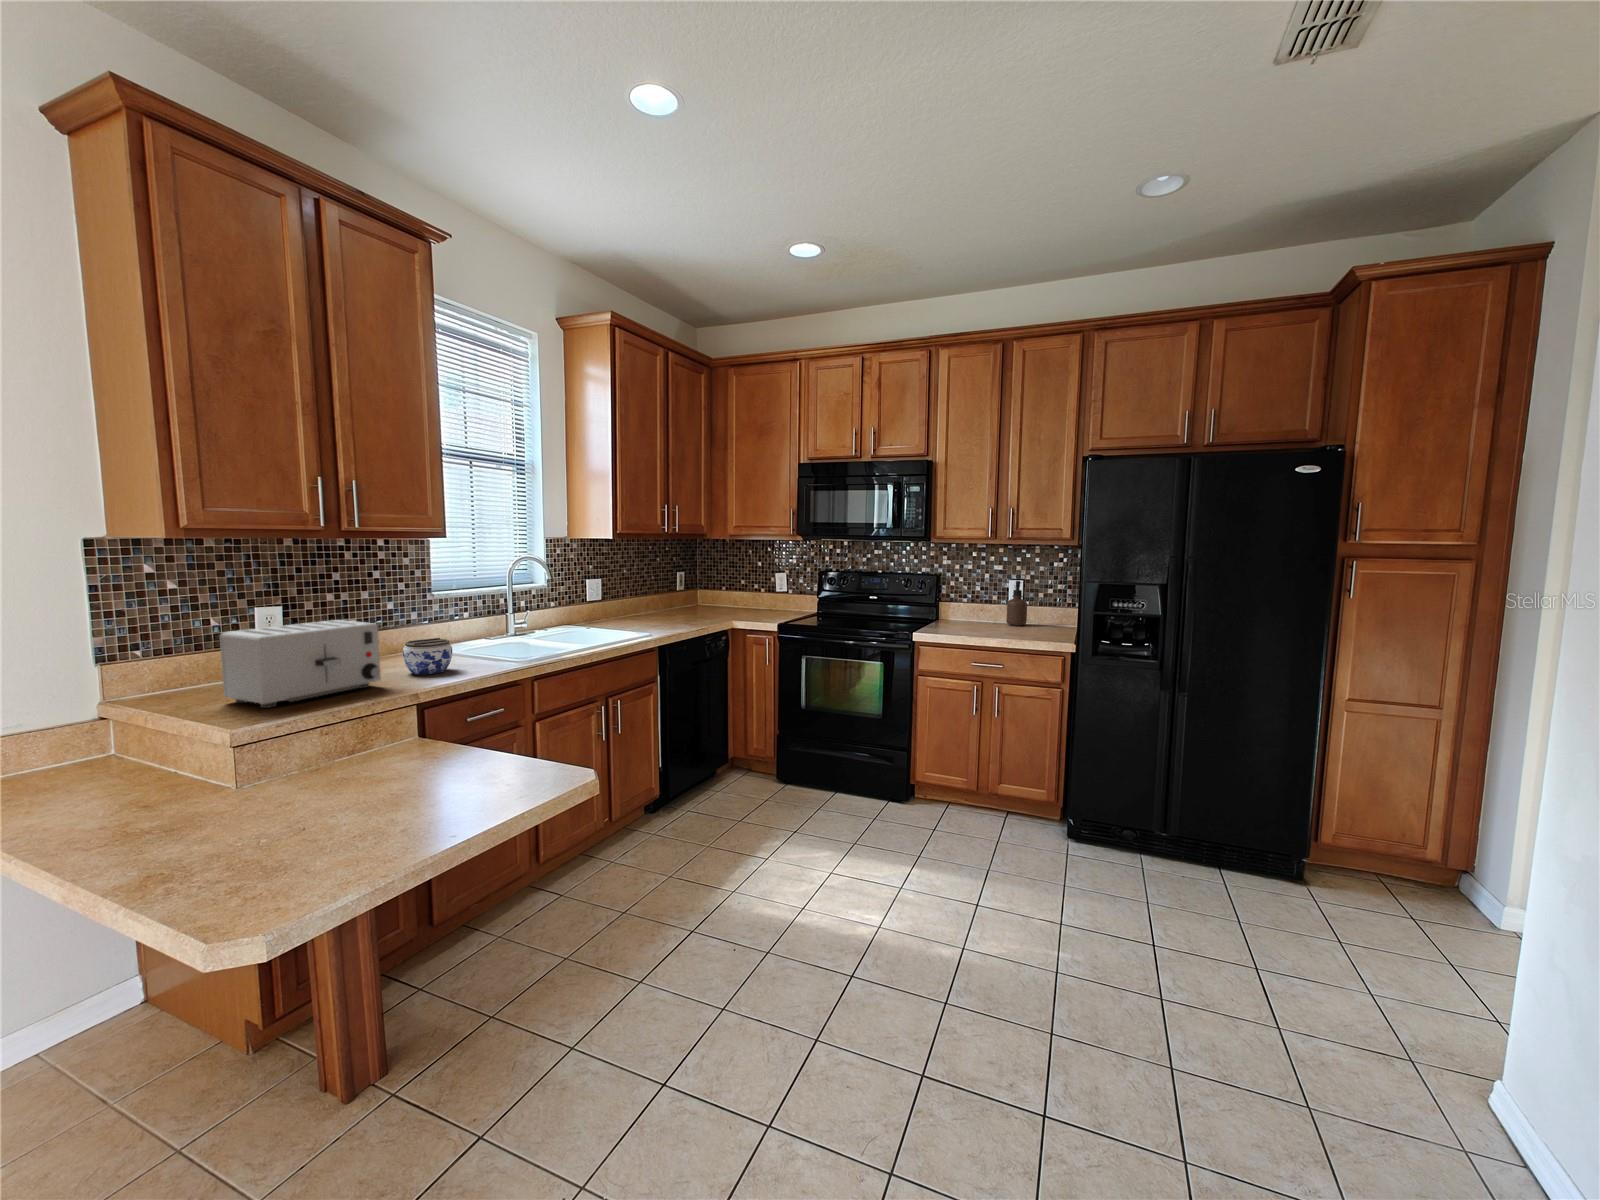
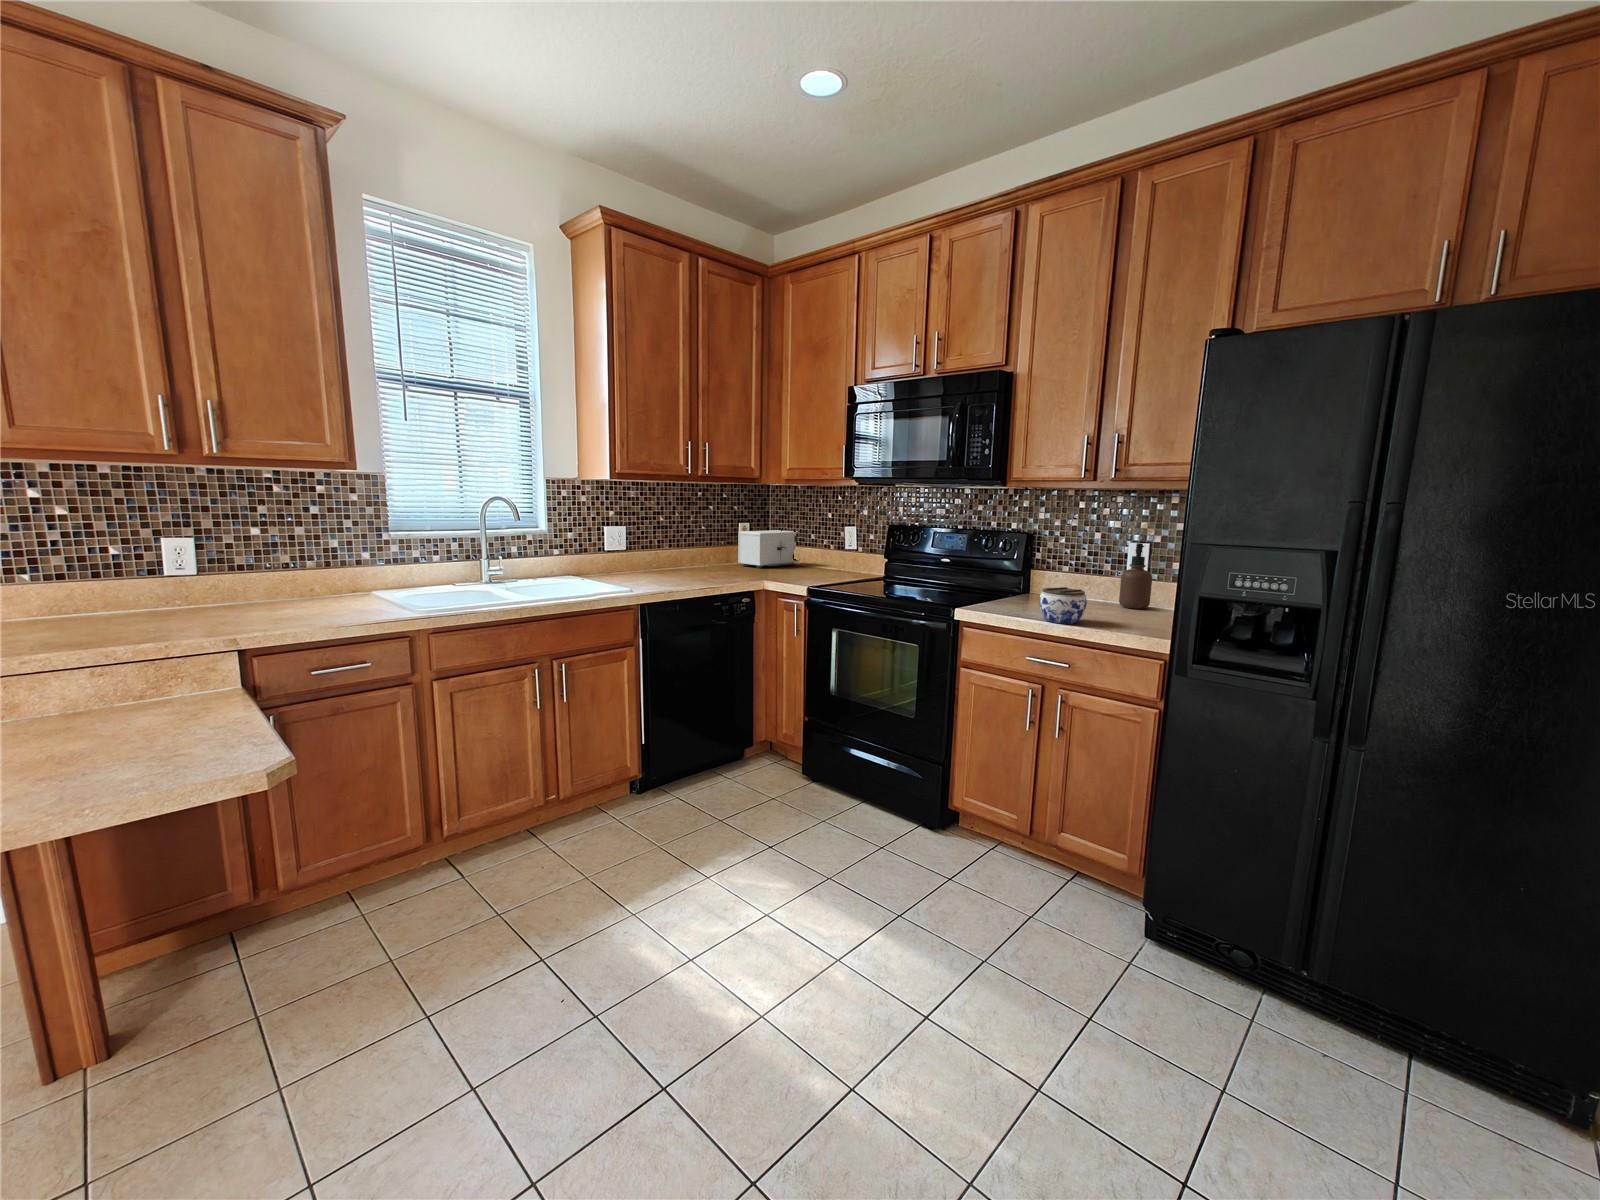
toaster: present [220,620,381,708] -> present [738,530,799,568]
jar: present [403,638,452,675] -> present [1039,587,1087,624]

